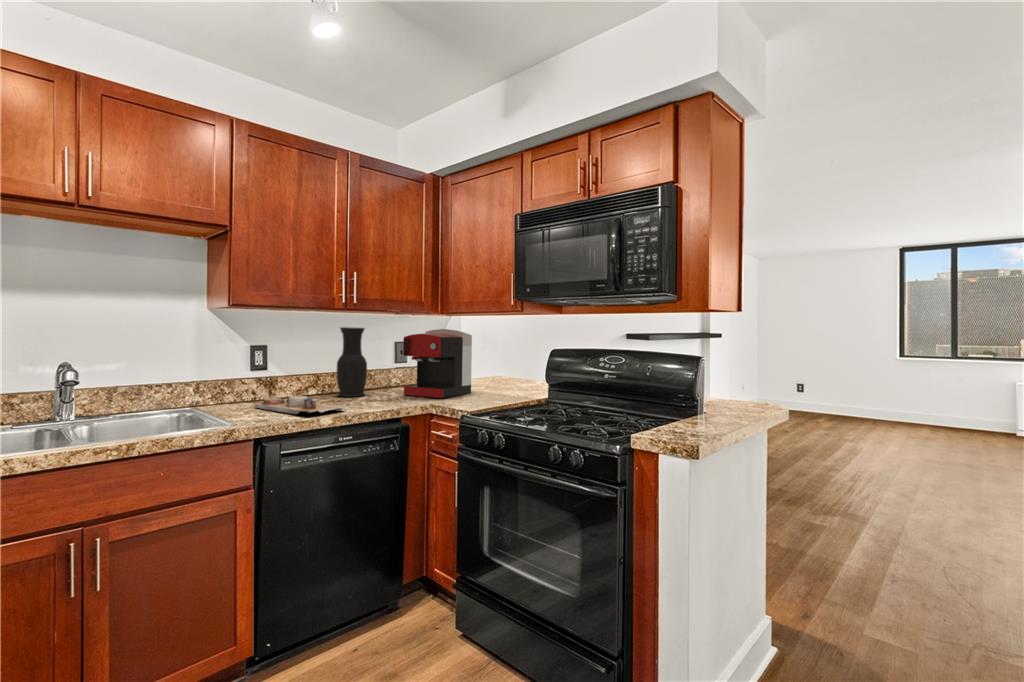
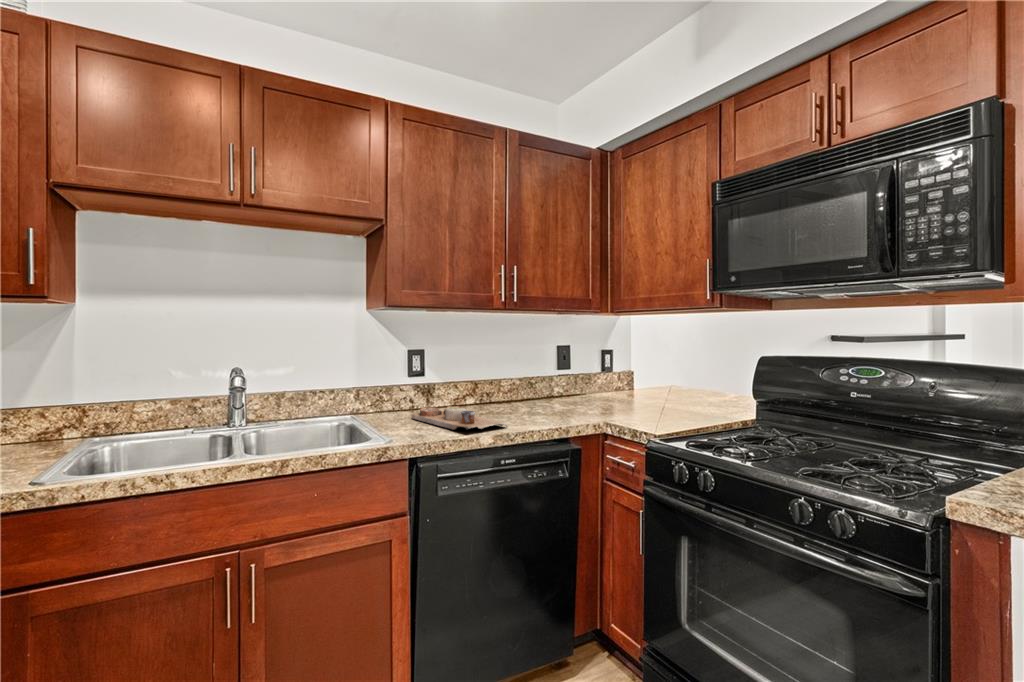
vase: present [337,327,367,397] -> none [496,329,528,408]
coffee maker: present [403,329,472,398] -> none [569,330,651,414]

